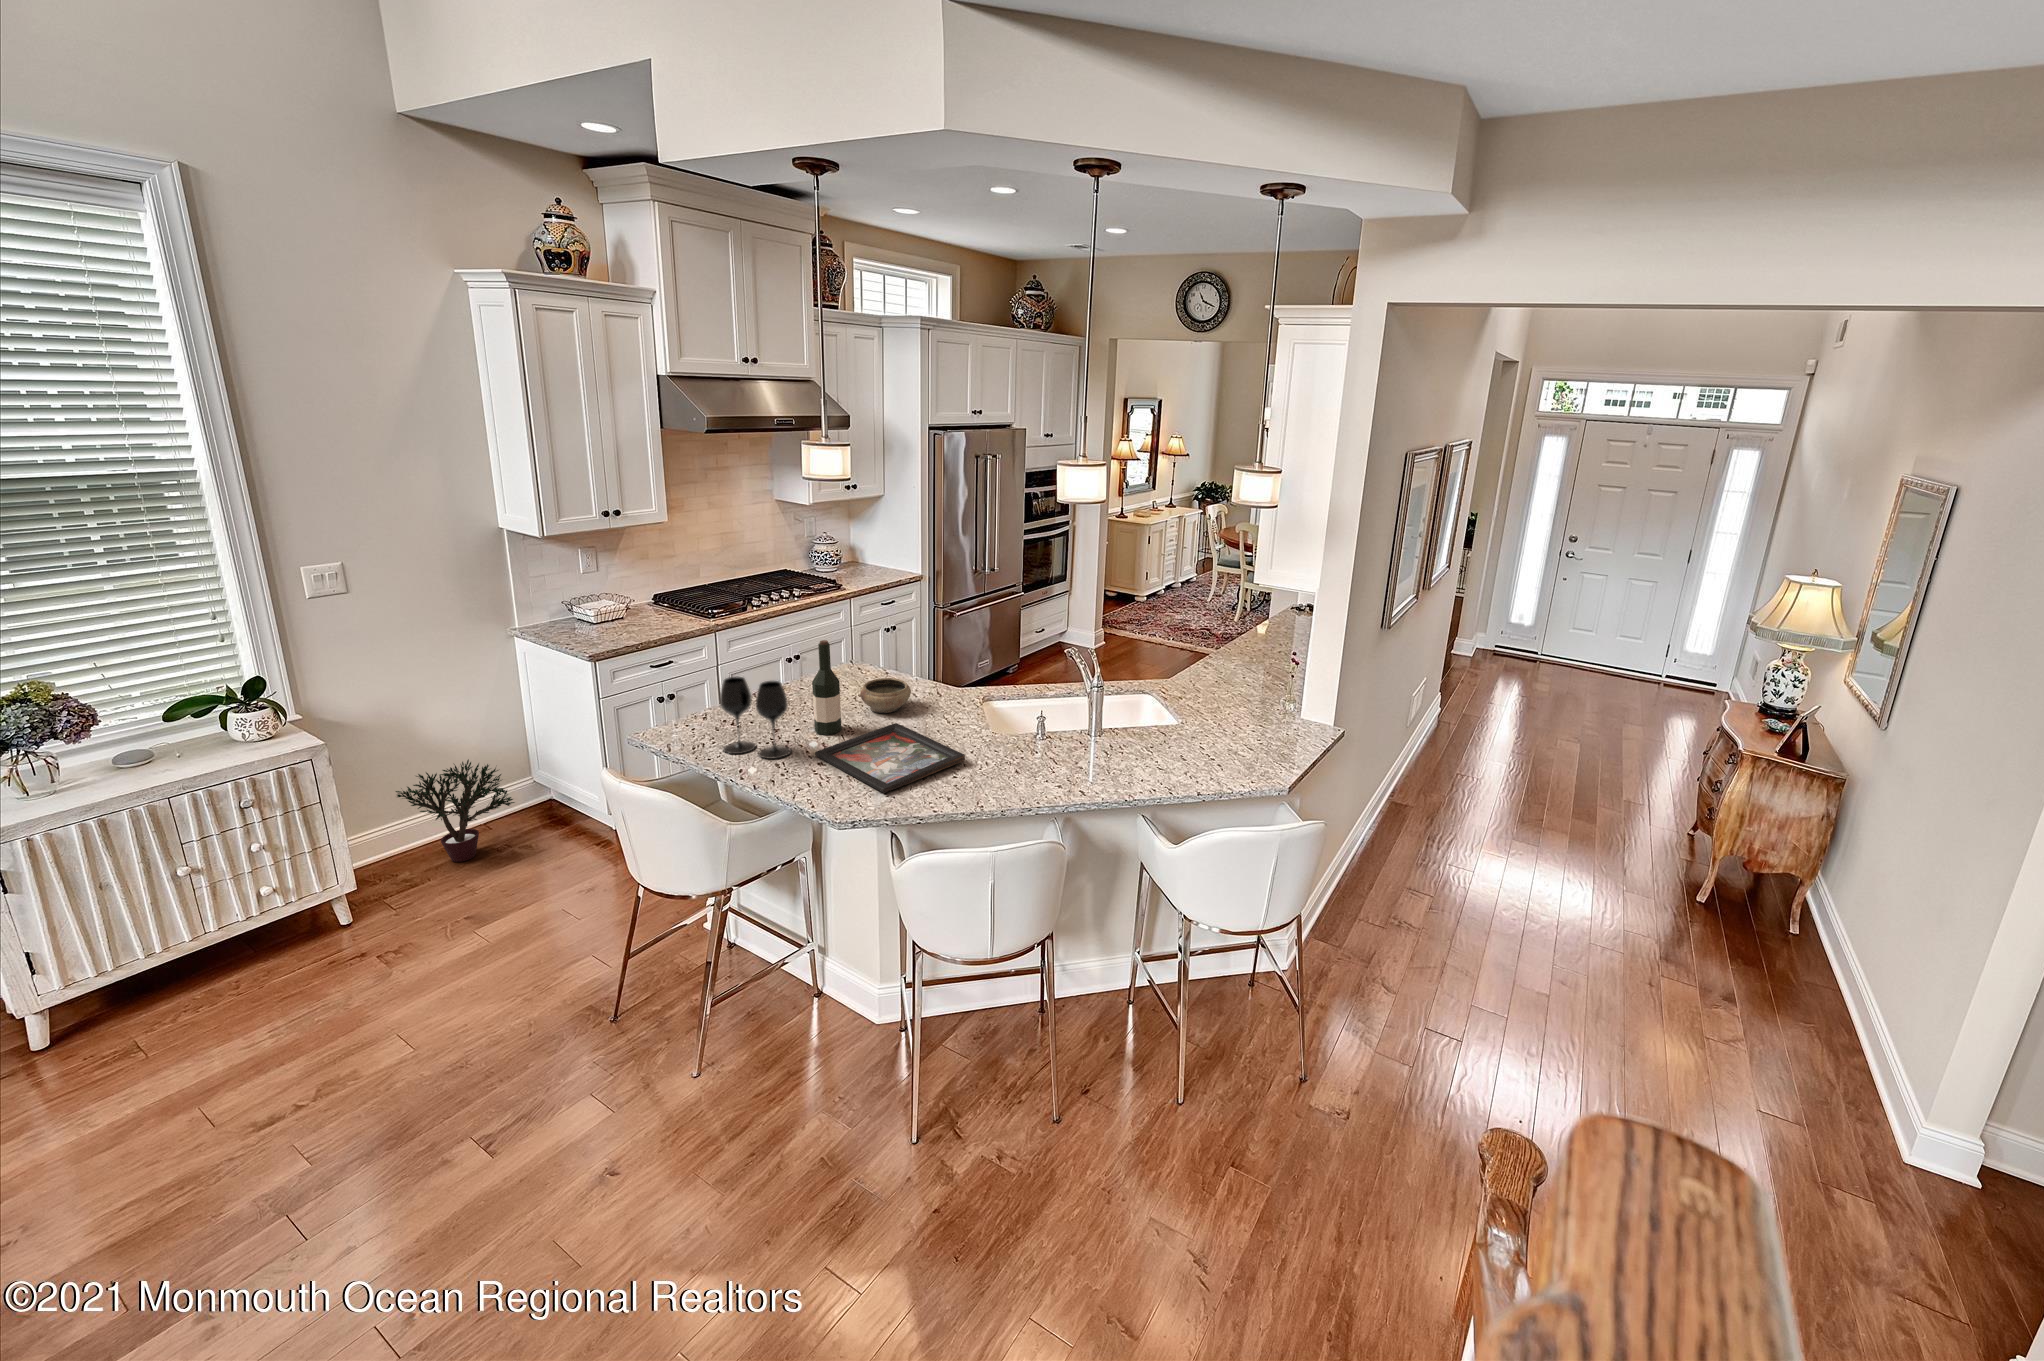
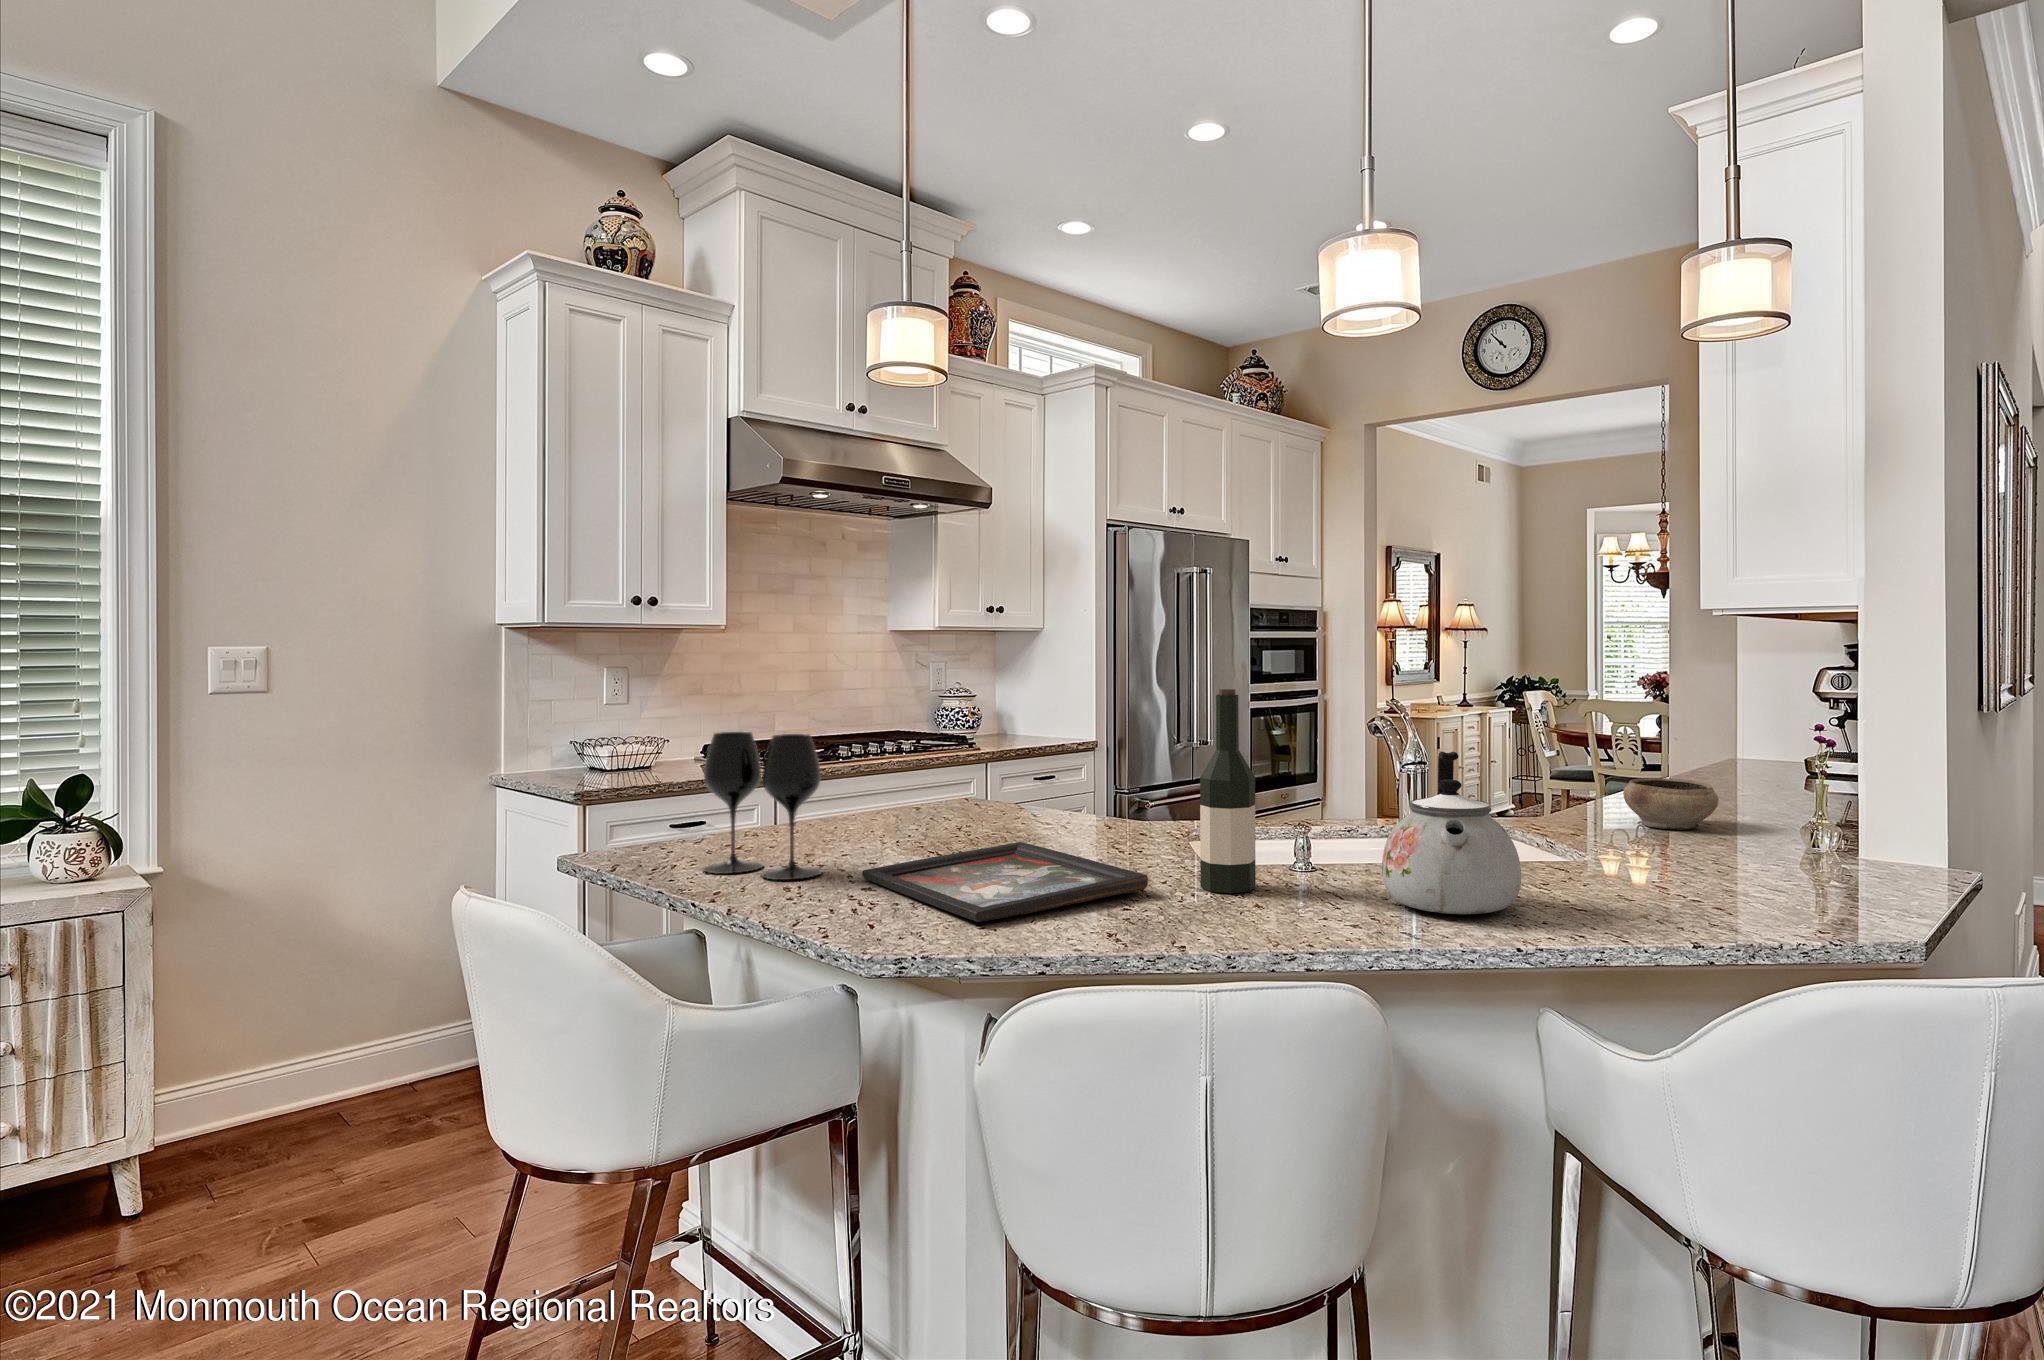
wine bottle: present [812,640,842,735] -> present [1200,689,1256,893]
ceramic bowl: present [860,678,911,713] -> present [1623,778,1719,830]
kettle: none [1077,694,1139,775] -> present [1382,751,1521,914]
potted plant: present [396,759,515,862] -> none [260,965,433,1136]

